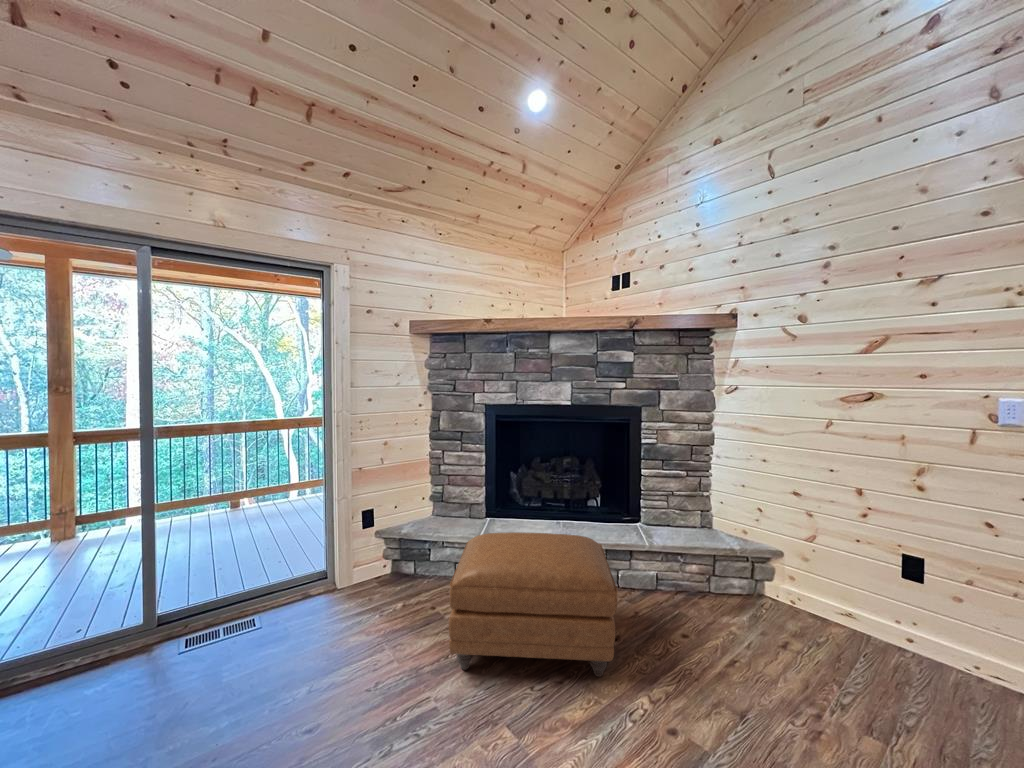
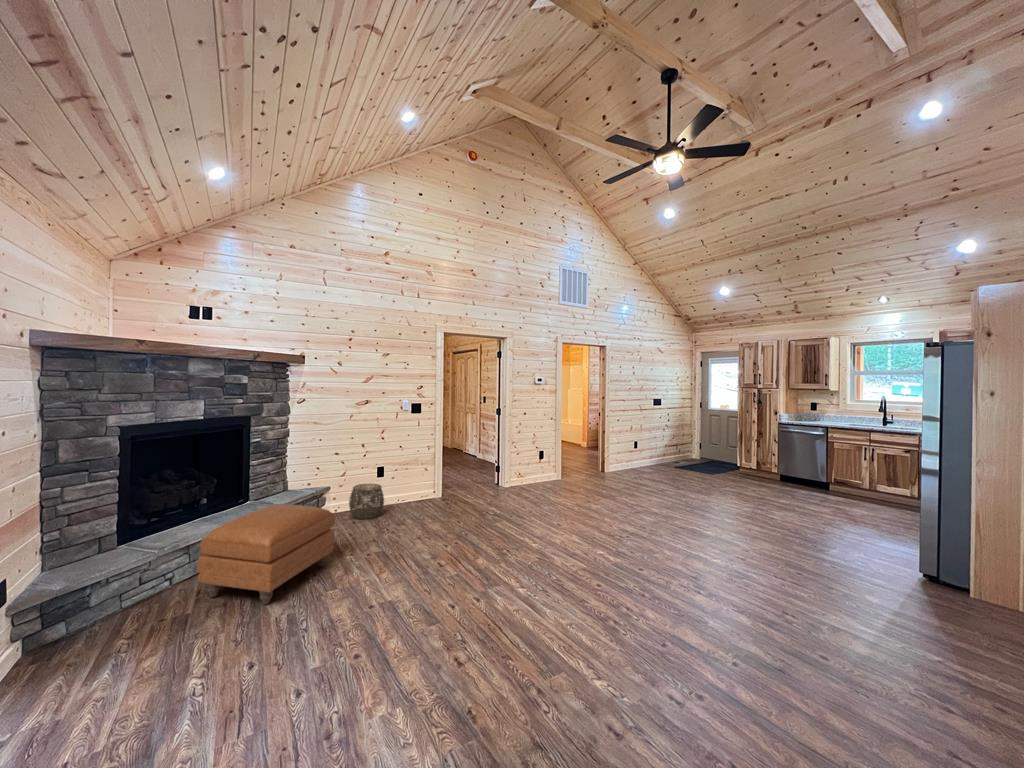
woven basket: none [795,568,889,664] -> present [349,483,384,519]

